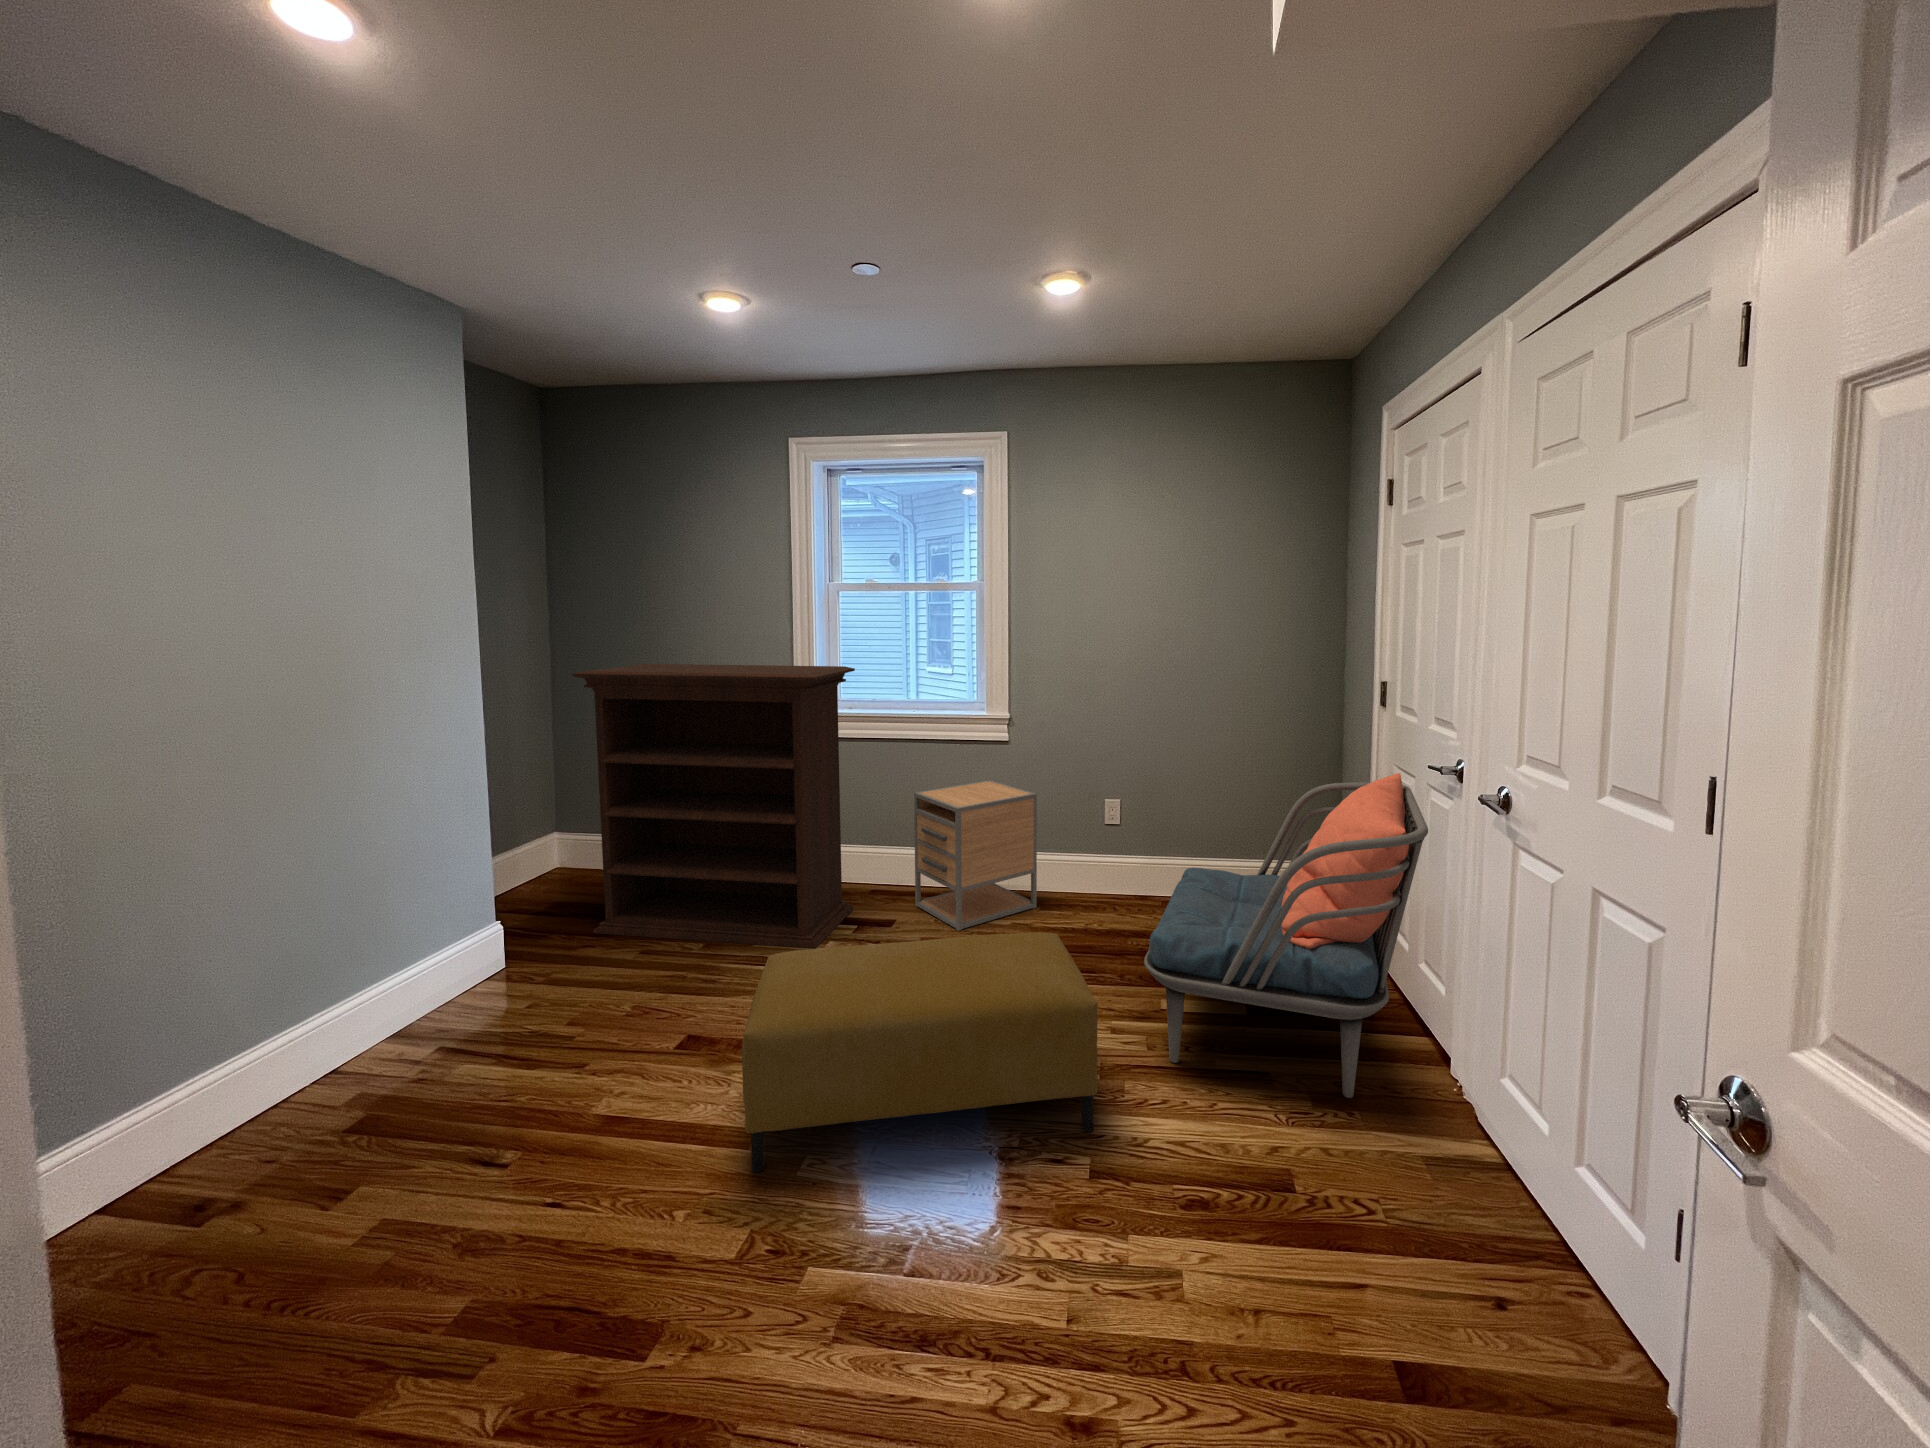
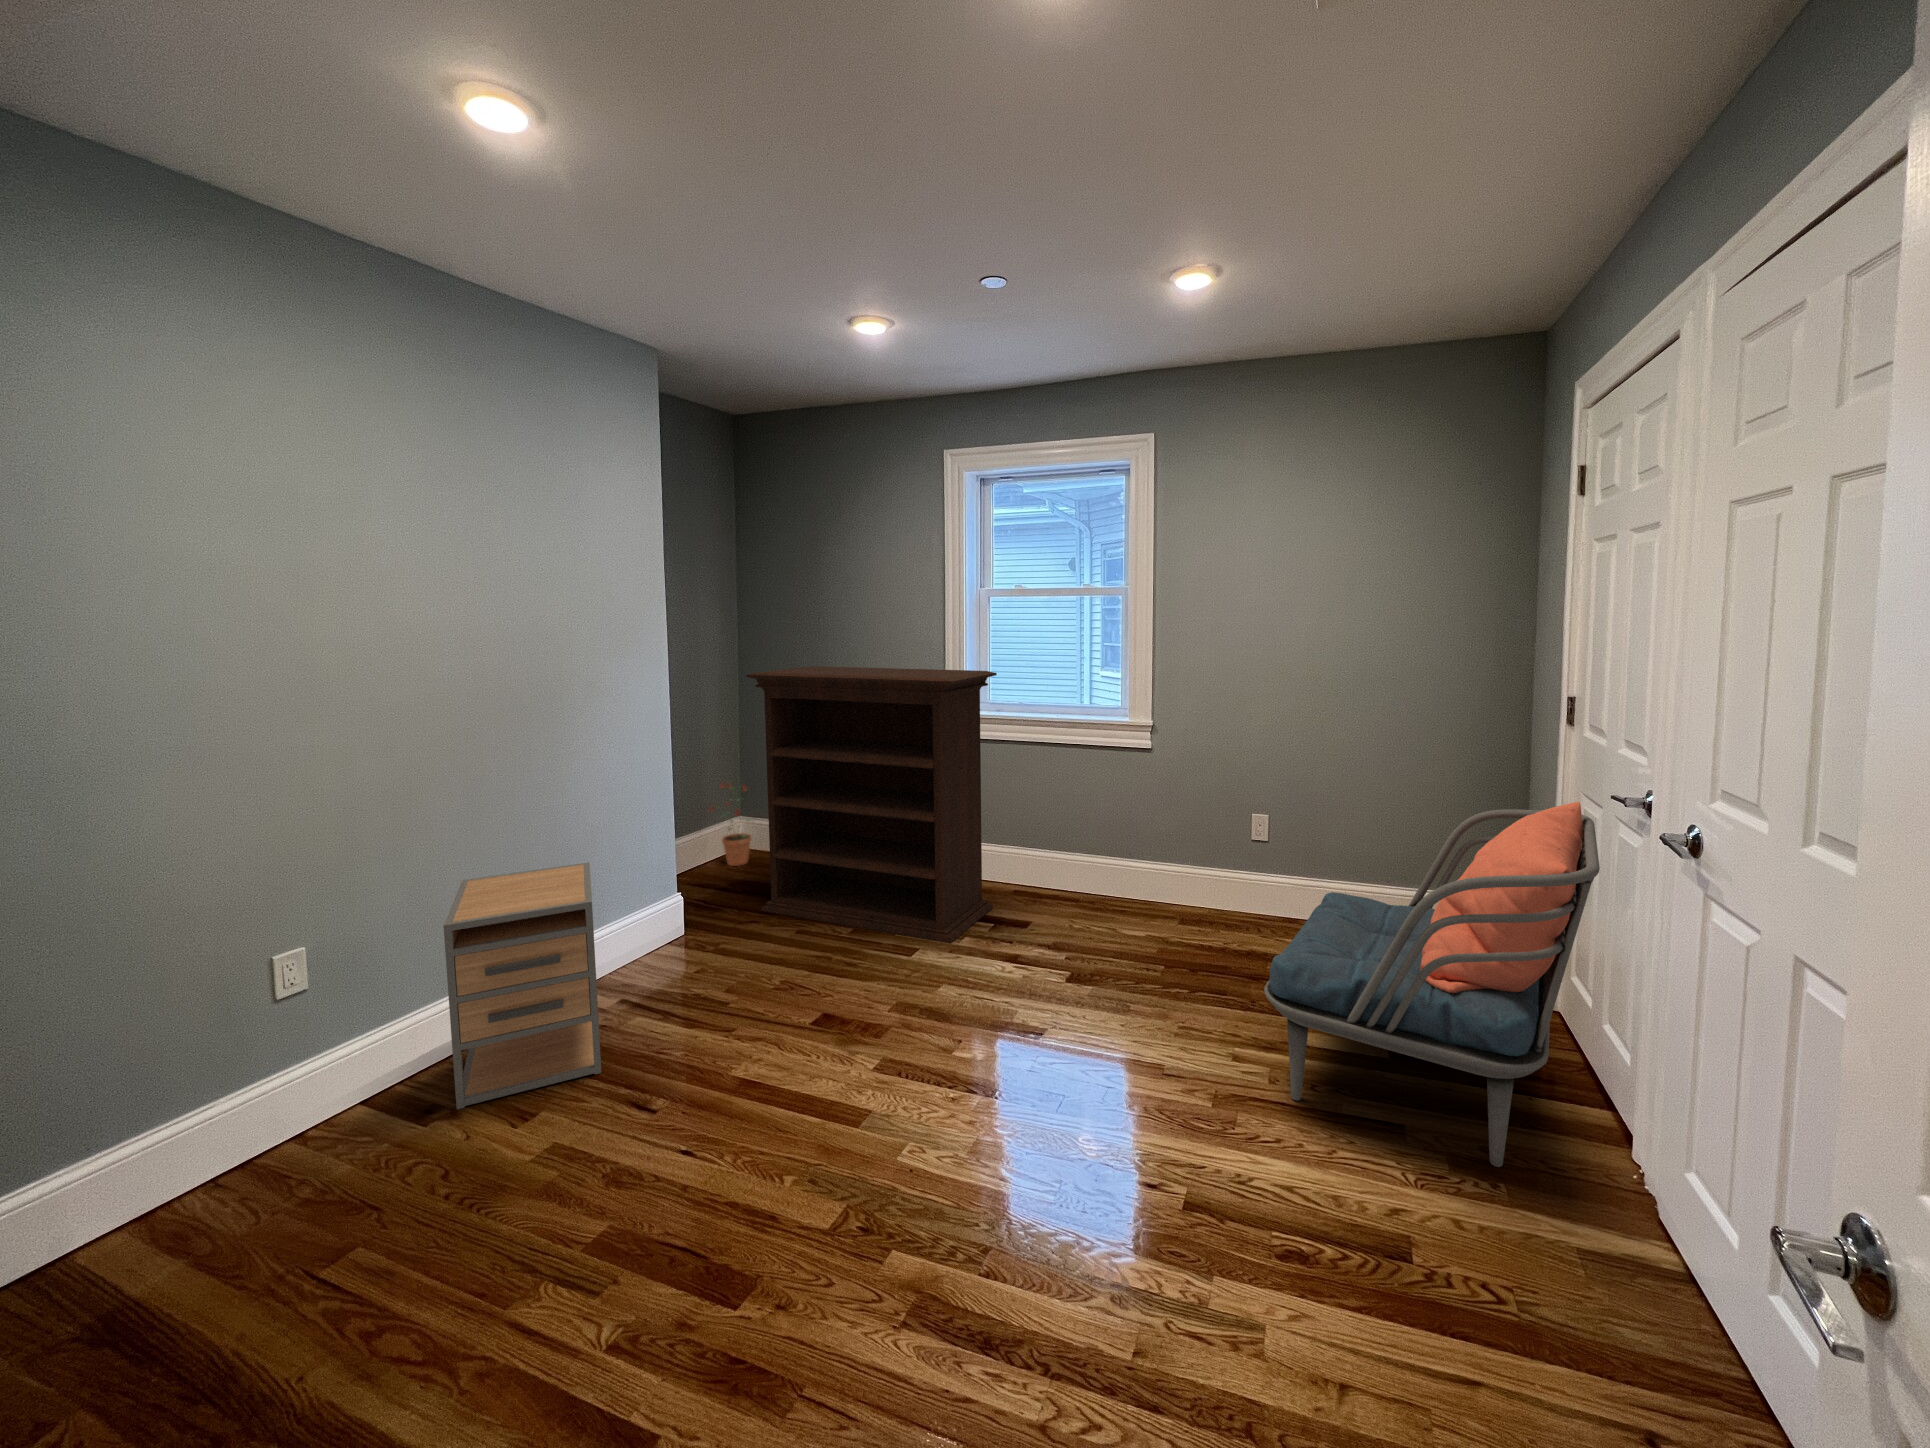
nightstand: present [914,780,1037,931] -> present [443,863,601,1109]
potted plant: none [517,793,576,887] -> present [708,782,752,866]
ottoman: present [742,932,1098,1172] -> none [850,944,1200,1161]

